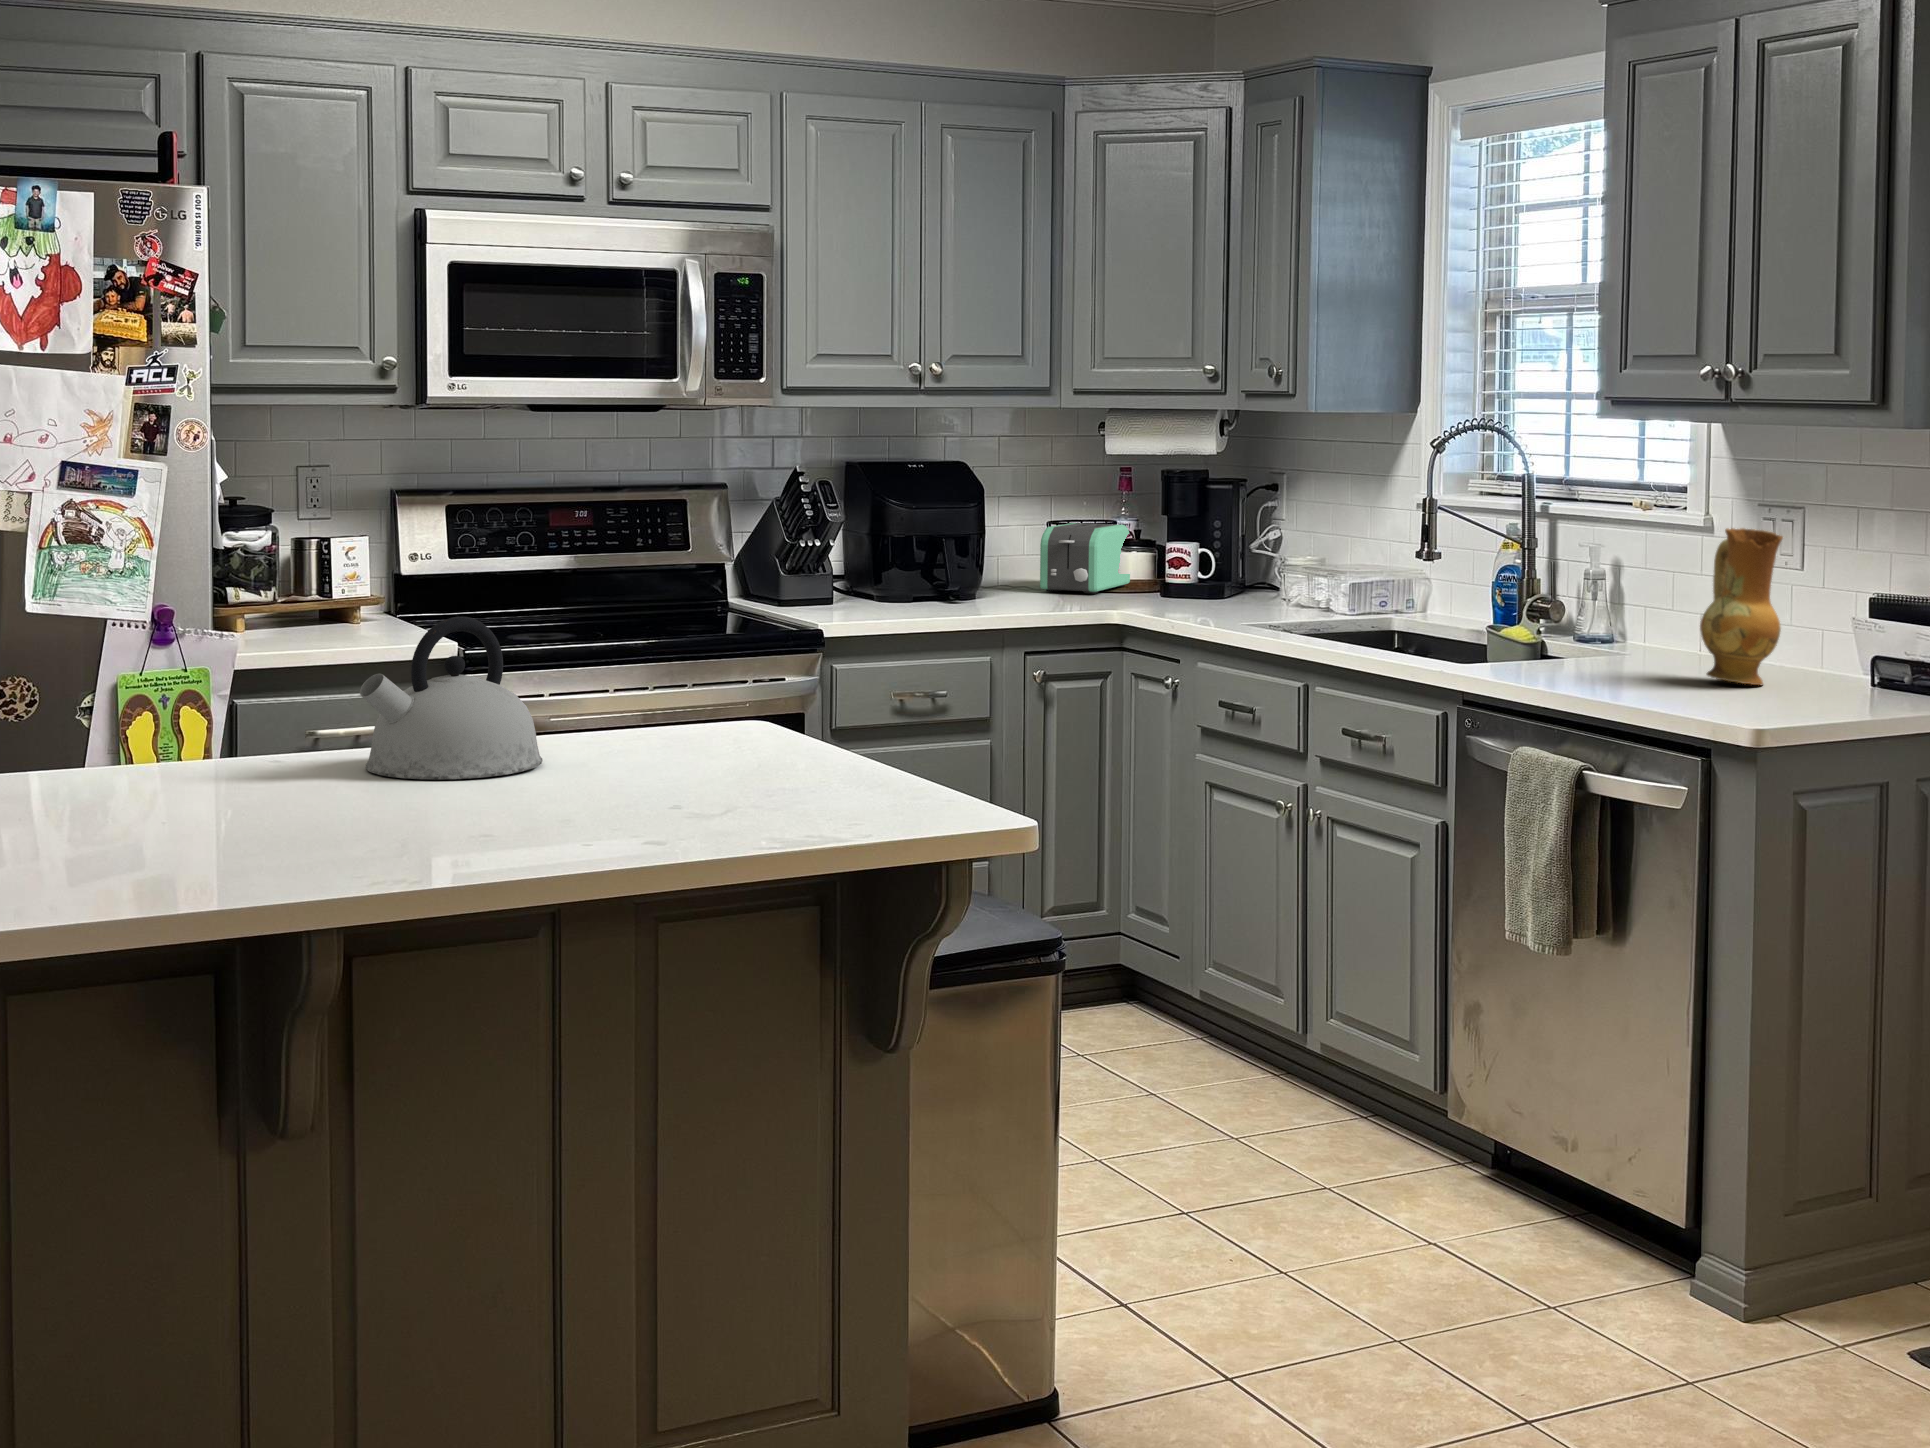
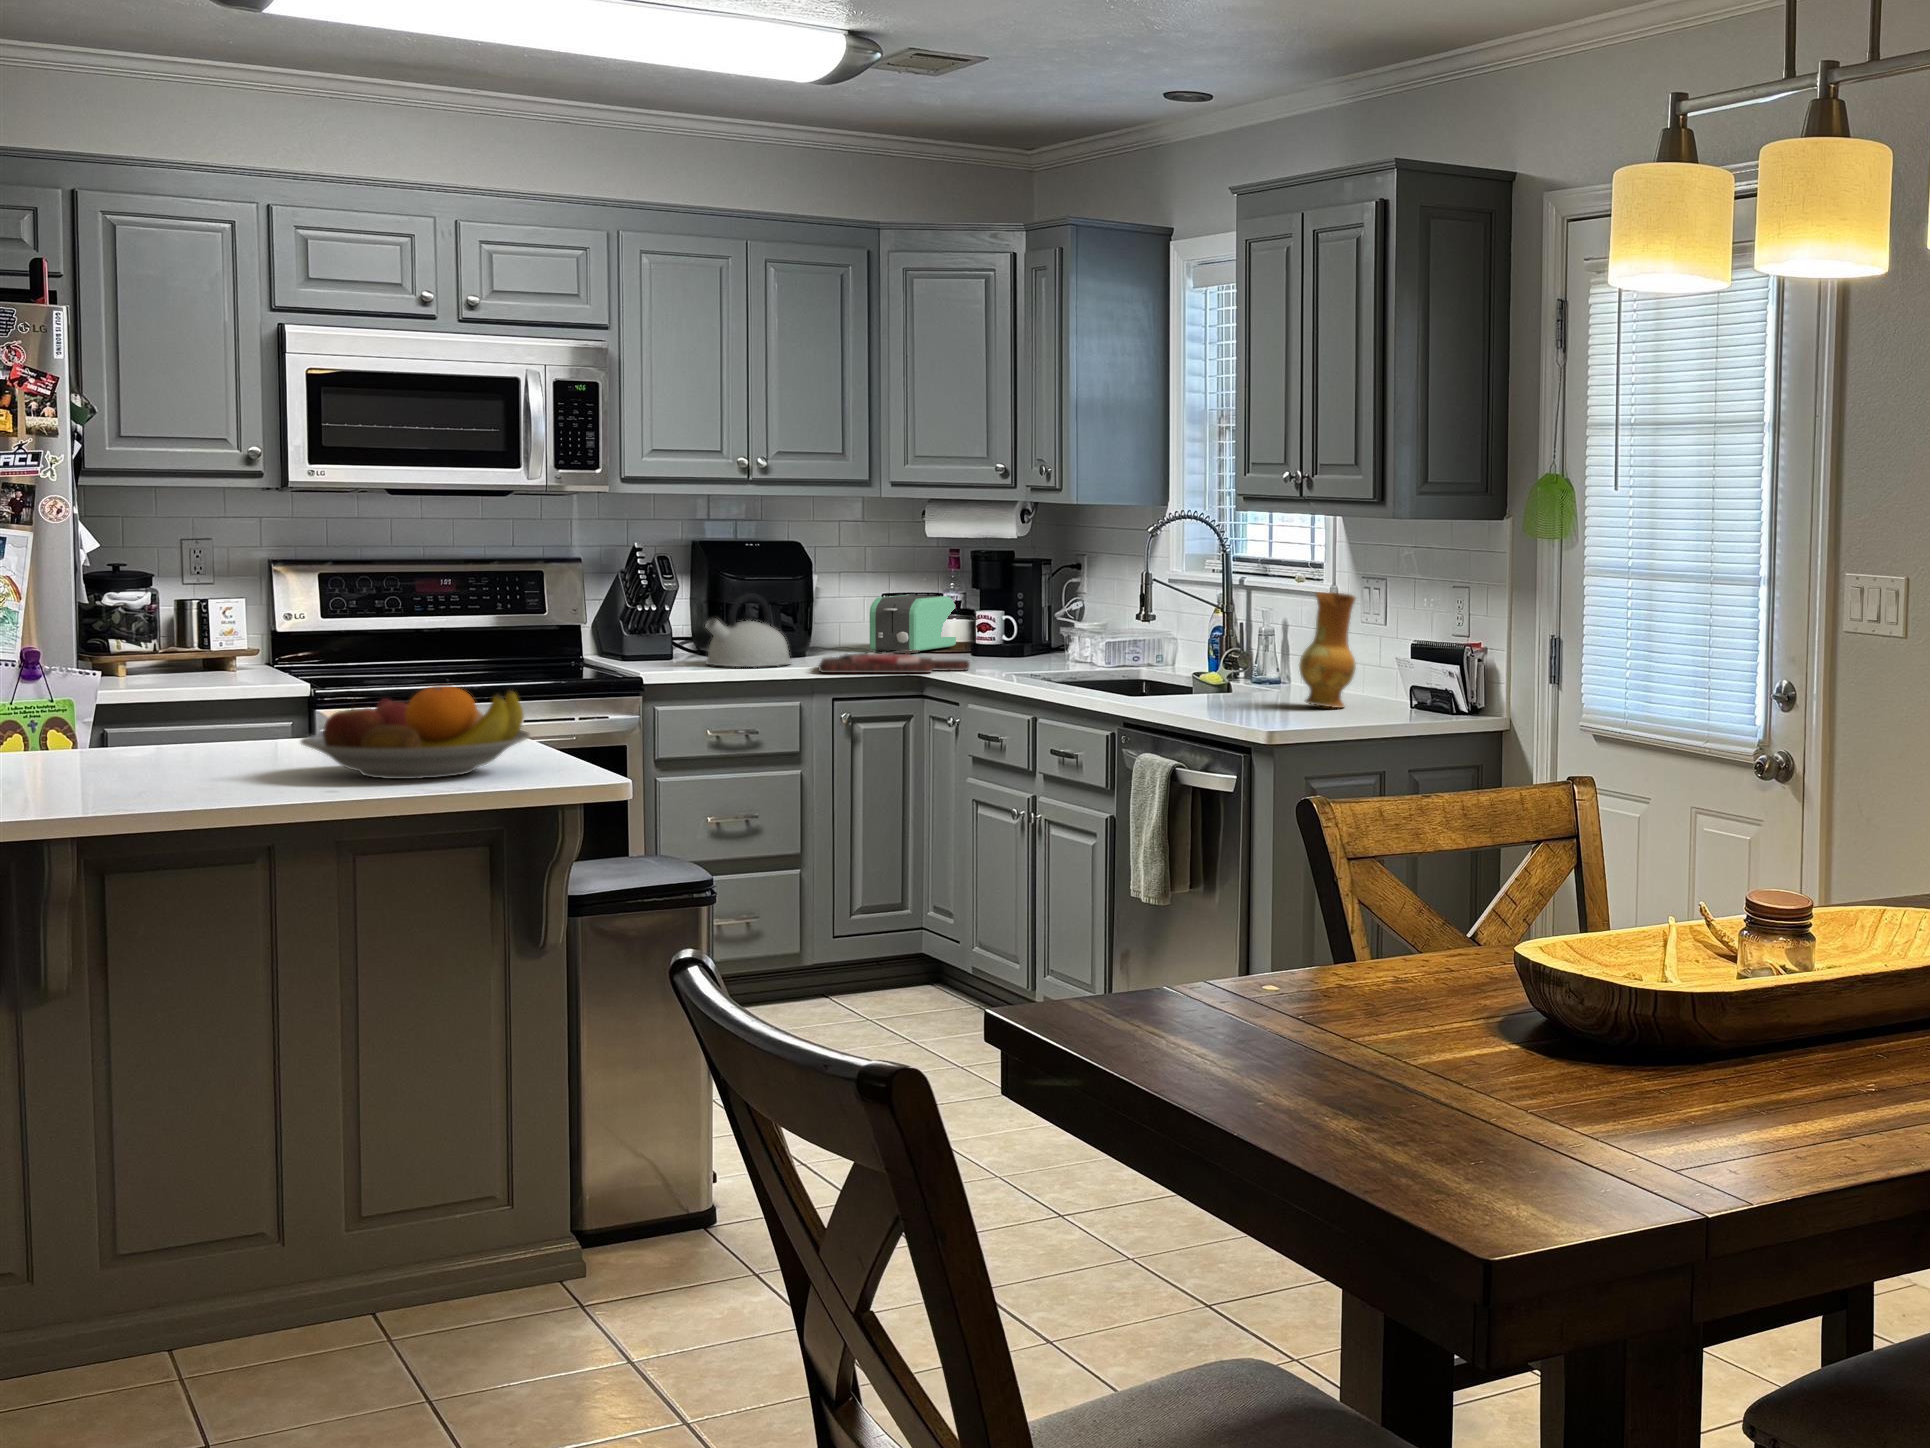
cutting board: none [1011,595,1191,624] -> present [818,651,970,673]
kettle: present [360,617,543,779] -> present [705,593,791,667]
fruit bowl: none [568,688,869,827] -> present [301,686,530,779]

